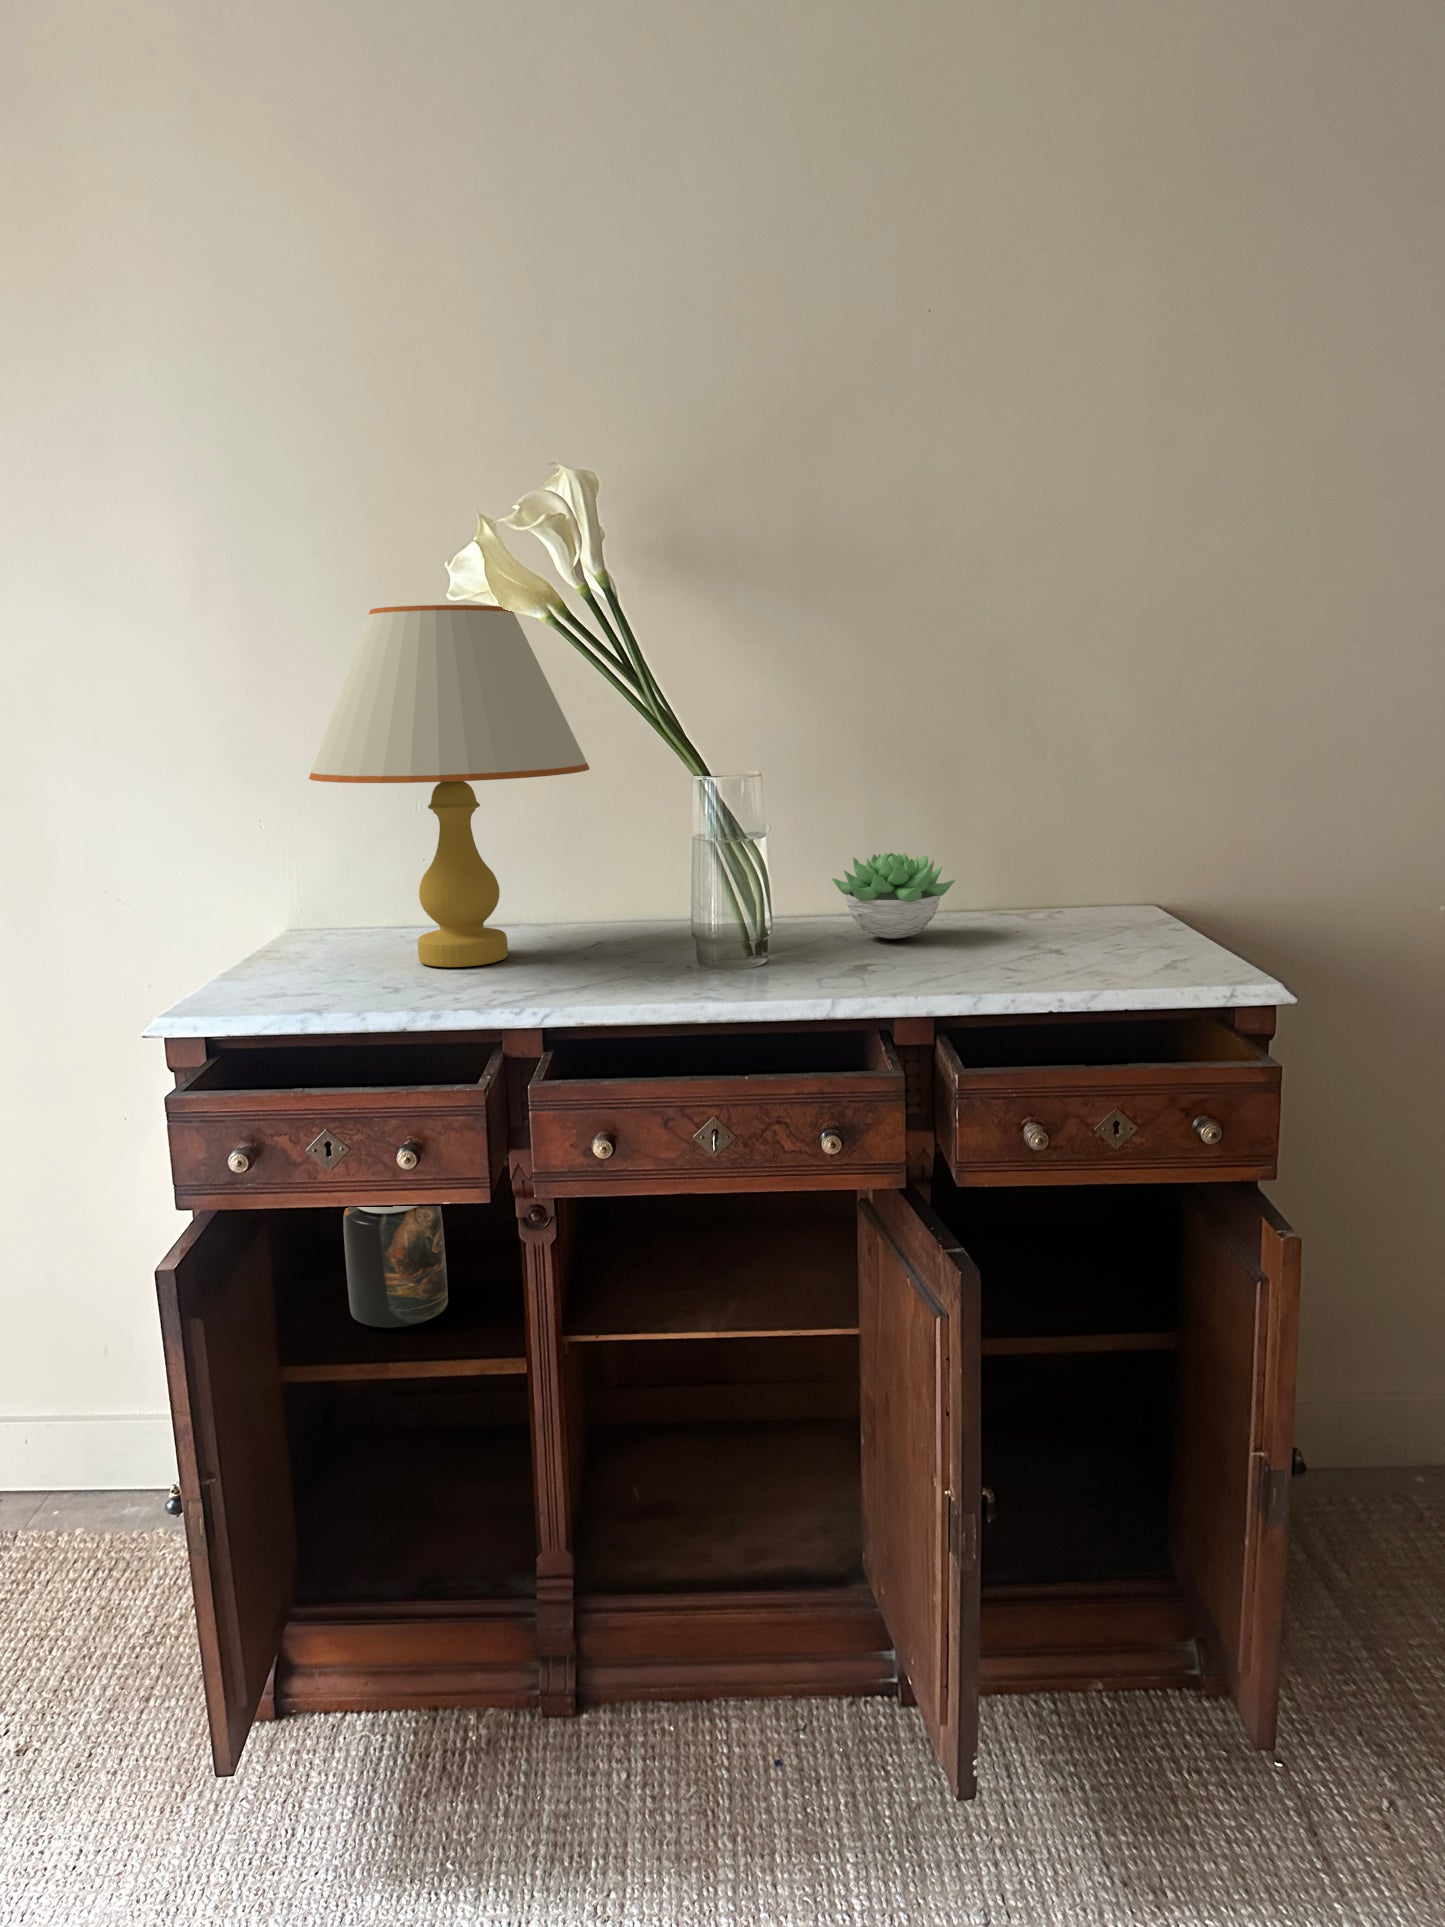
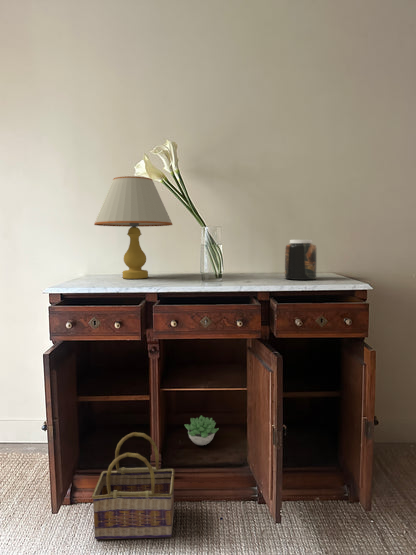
succulent plant: present [832,853,955,939] -> present [185,415,219,445]
jar: present [343,1206,448,1328] -> present [285,240,317,280]
basket: none [346,1495,619,1842] -> present [92,432,175,539]

